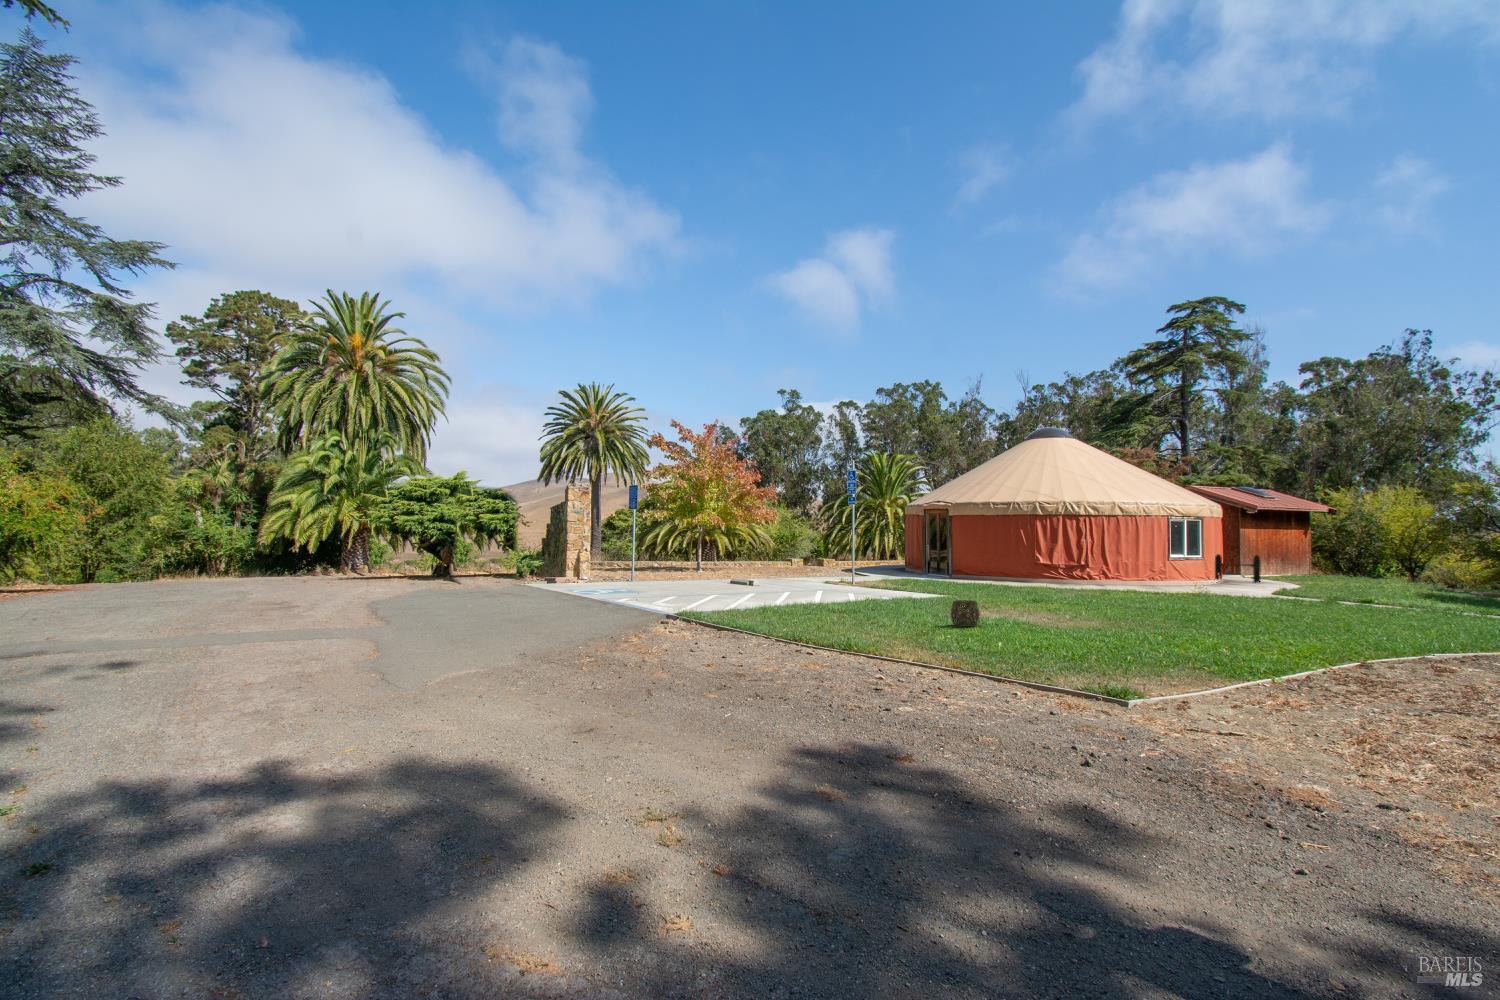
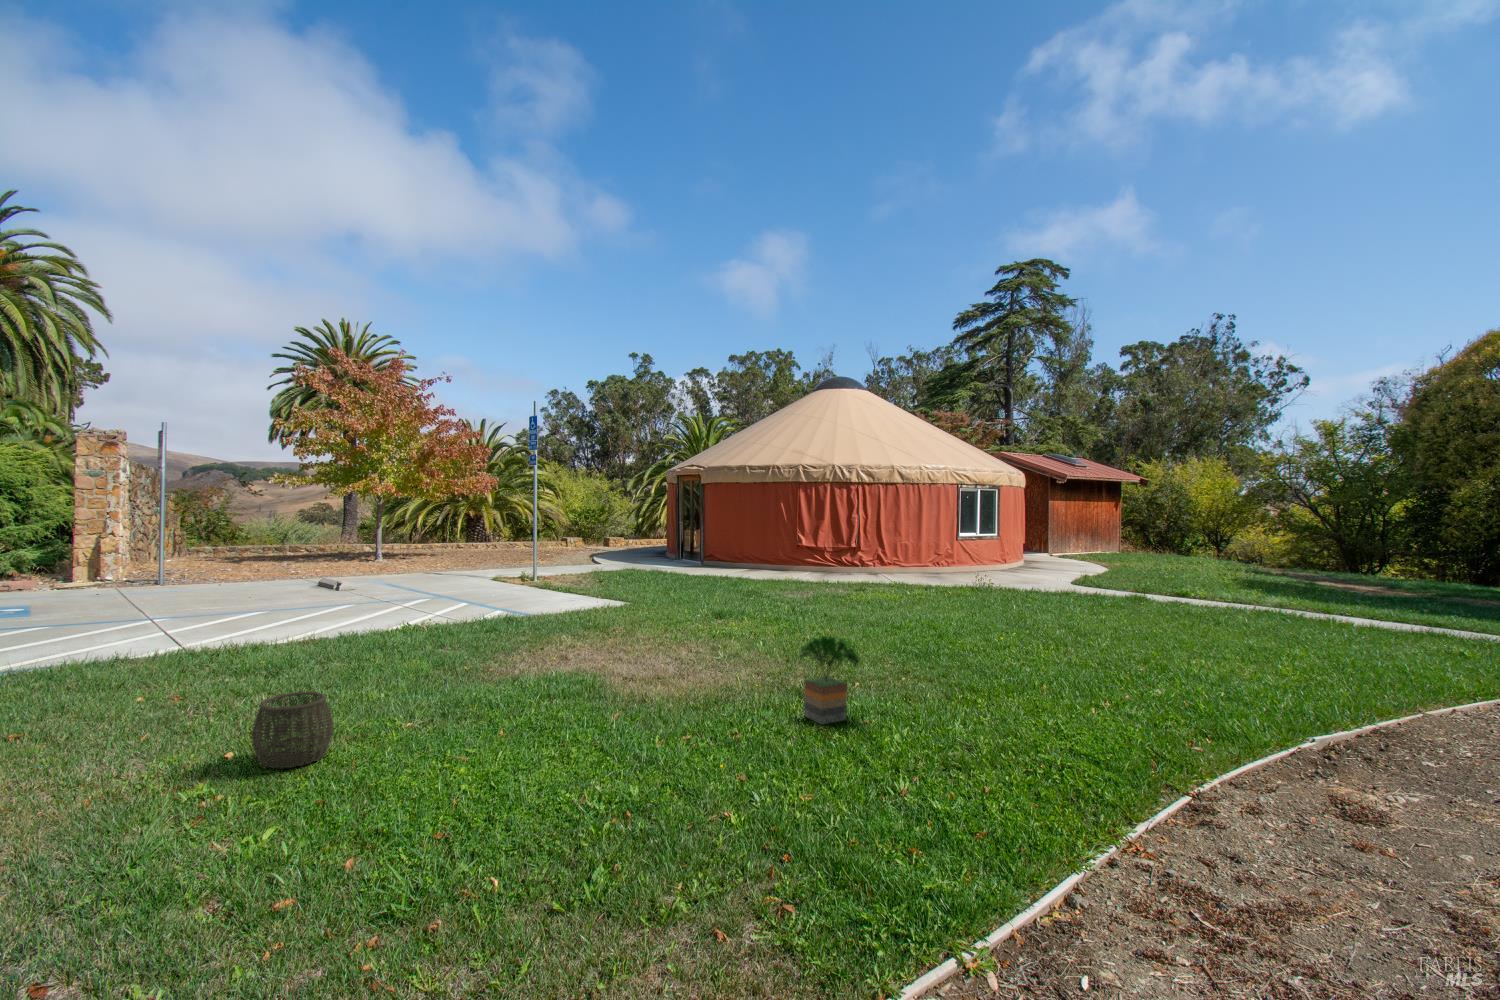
bench: present [1215,554,1260,583] -> none [1011,531,1063,567]
potted tree: none [1156,581,1190,621] -> present [799,636,860,724]

